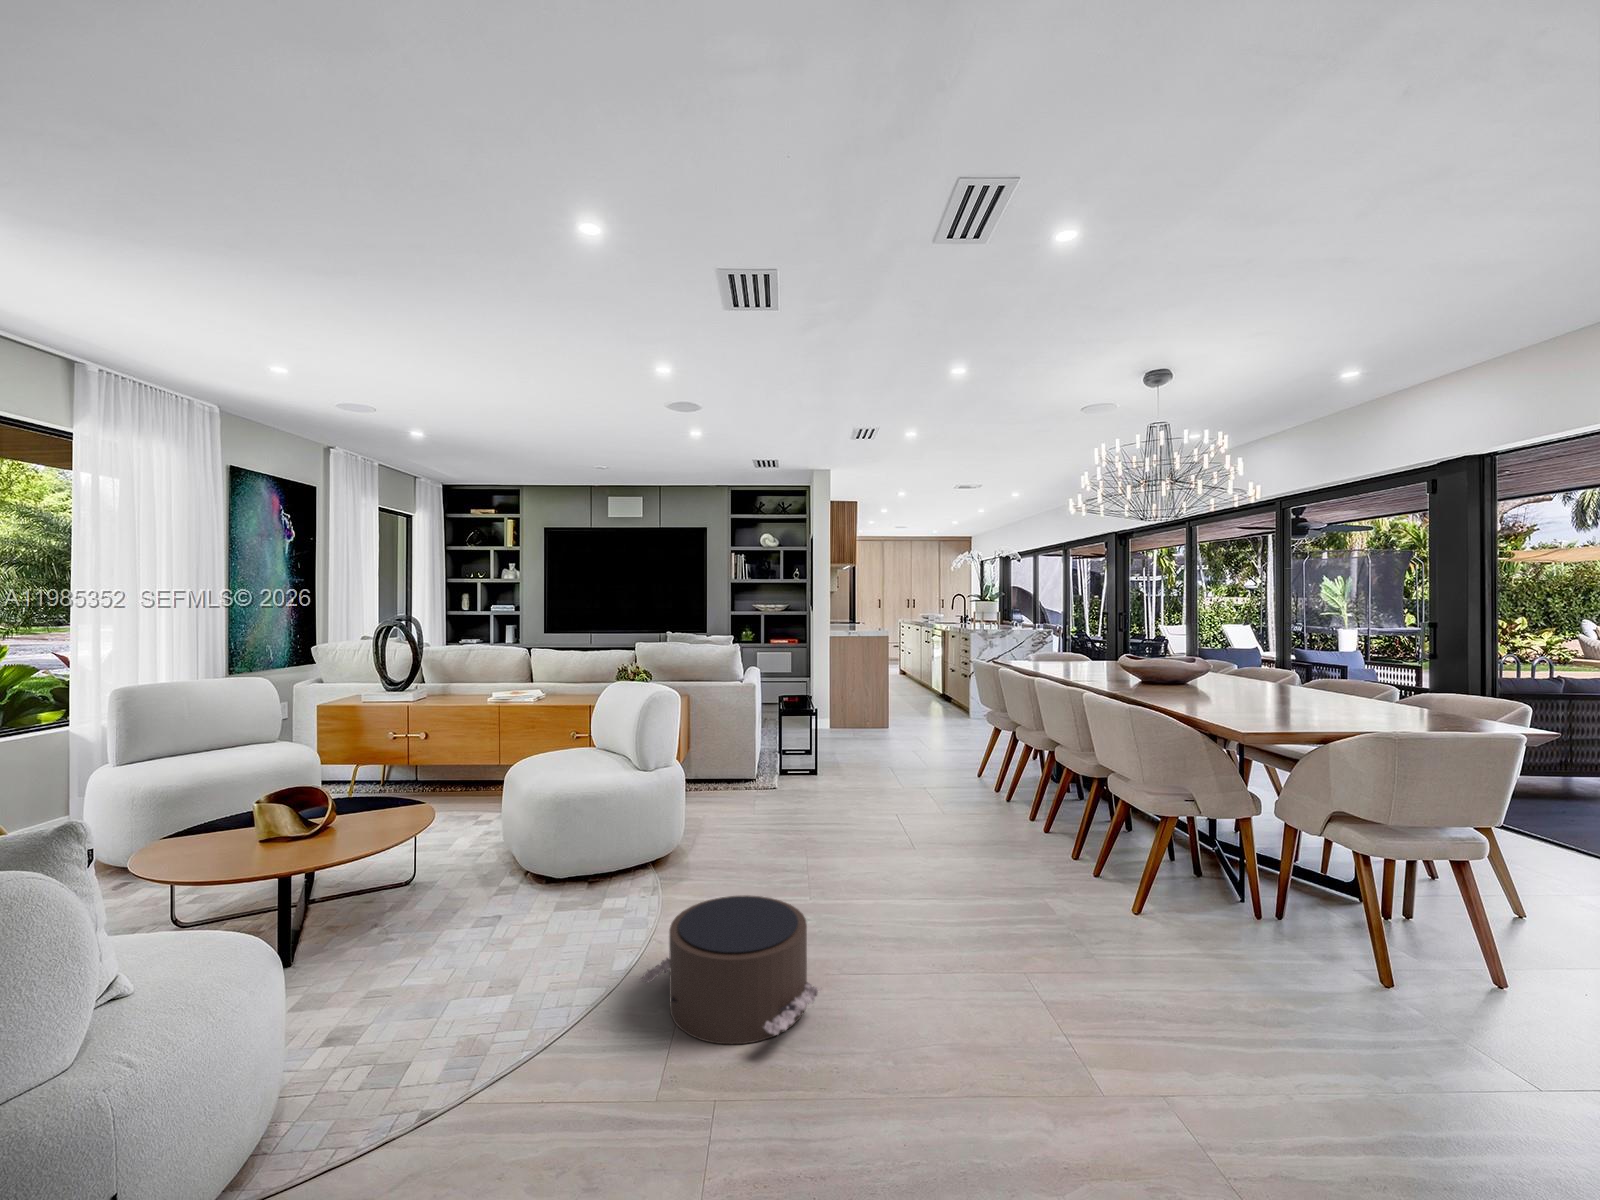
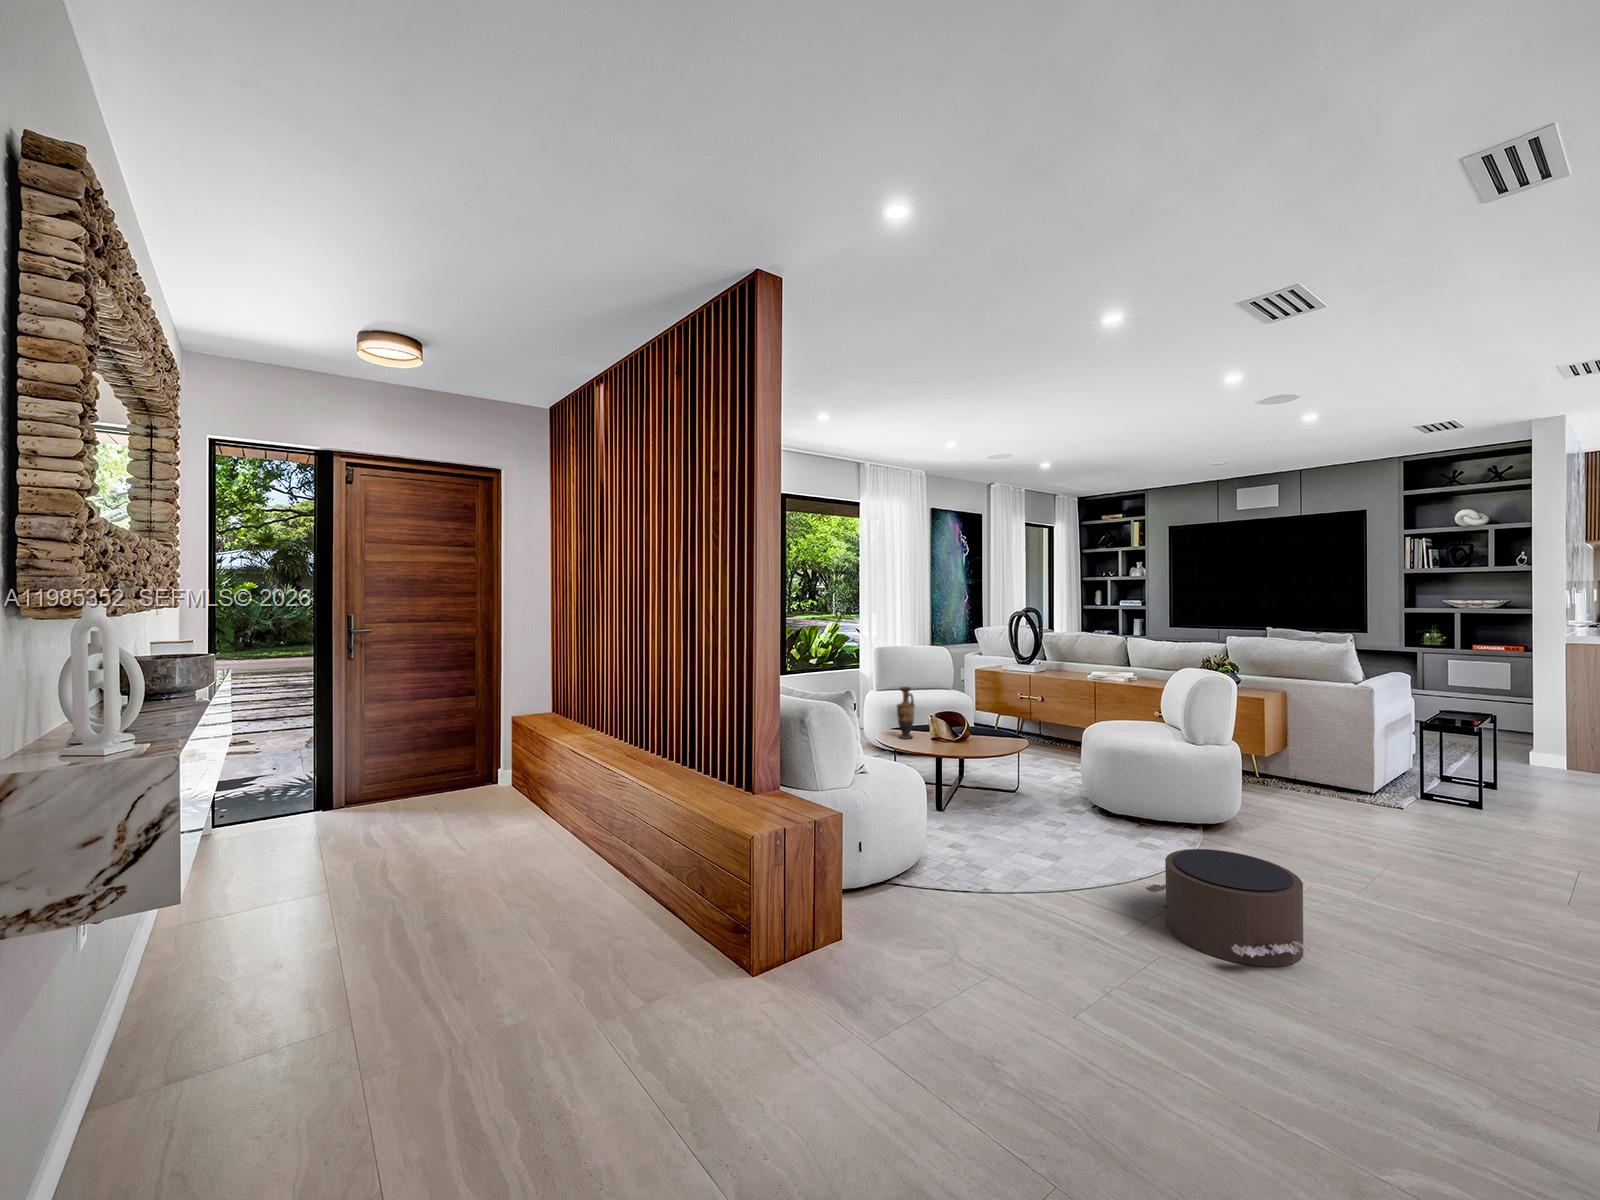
vase: none [186,756,228,850] -> present [897,687,915,739]

